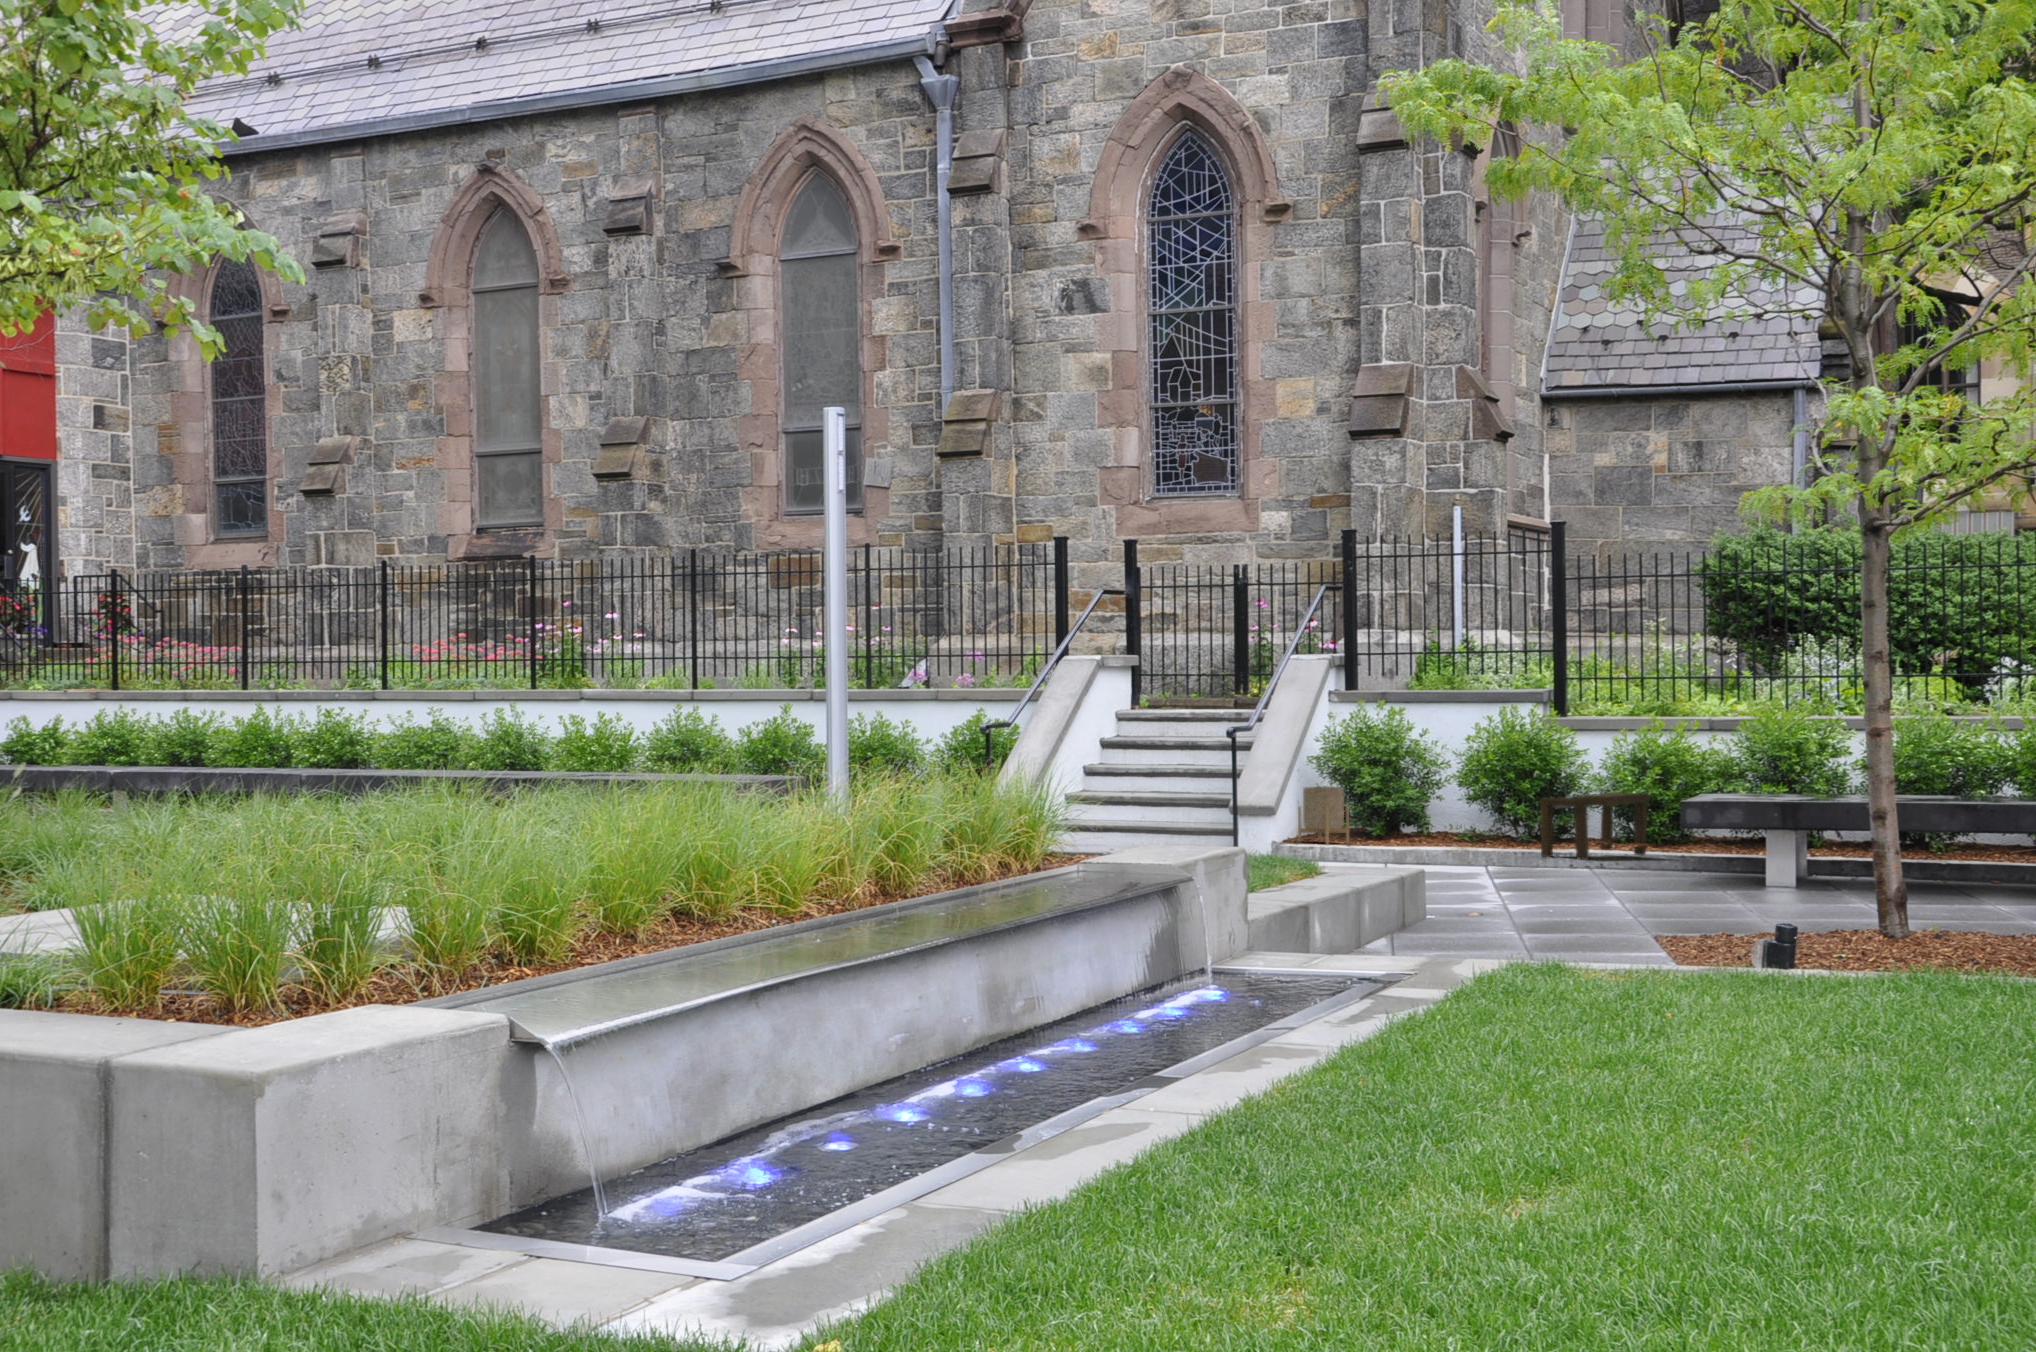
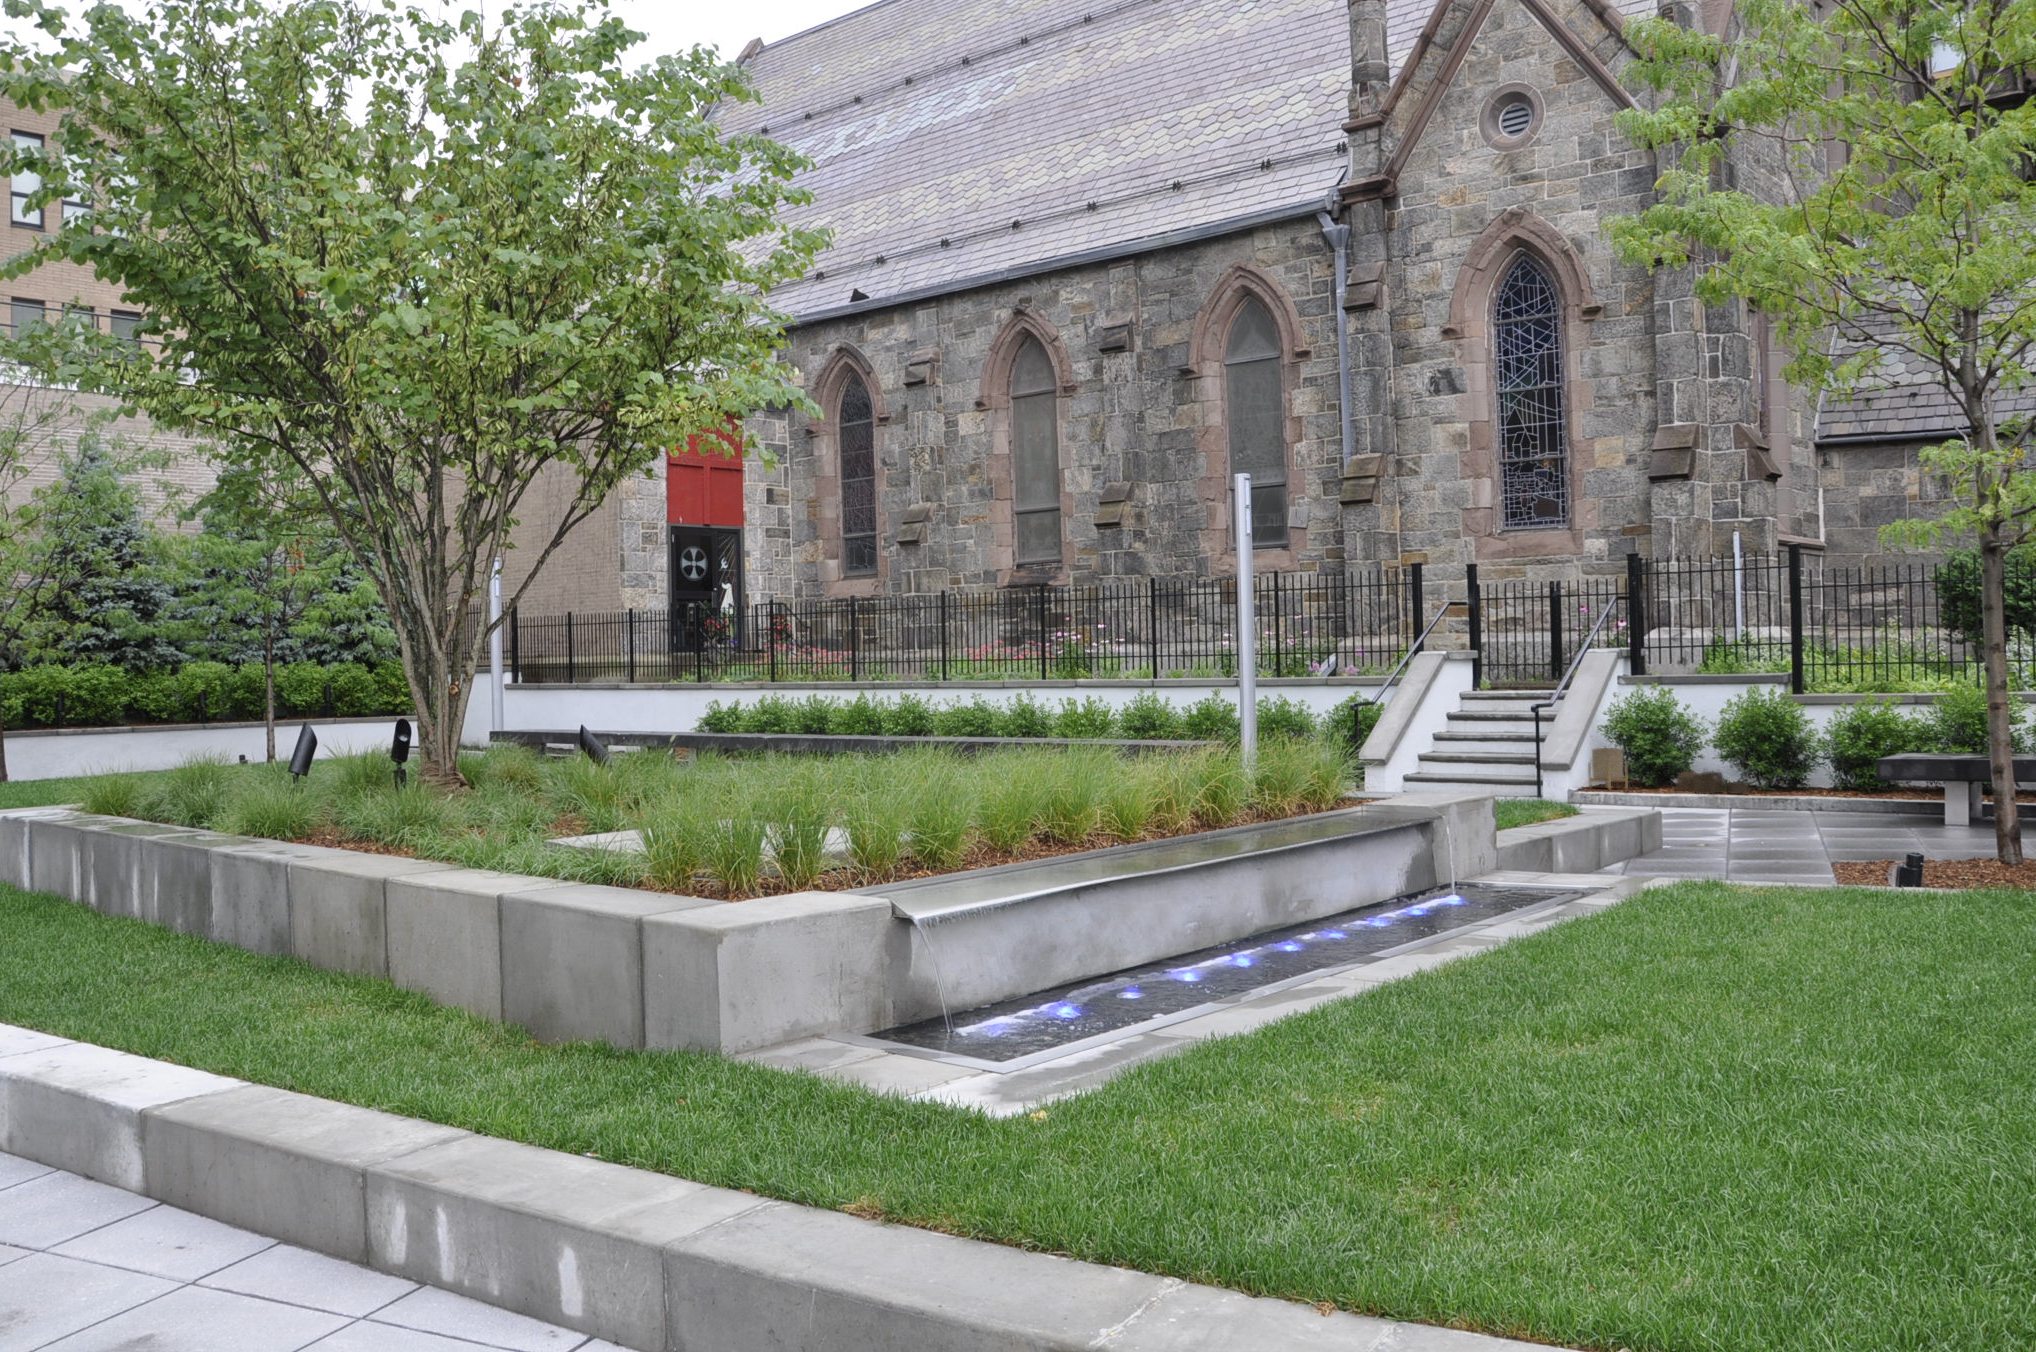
bench: present [1540,792,1649,860] -> none [1771,751,1862,803]
woven basket: none [1410,815,1502,851] -> present [1677,771,1747,794]

